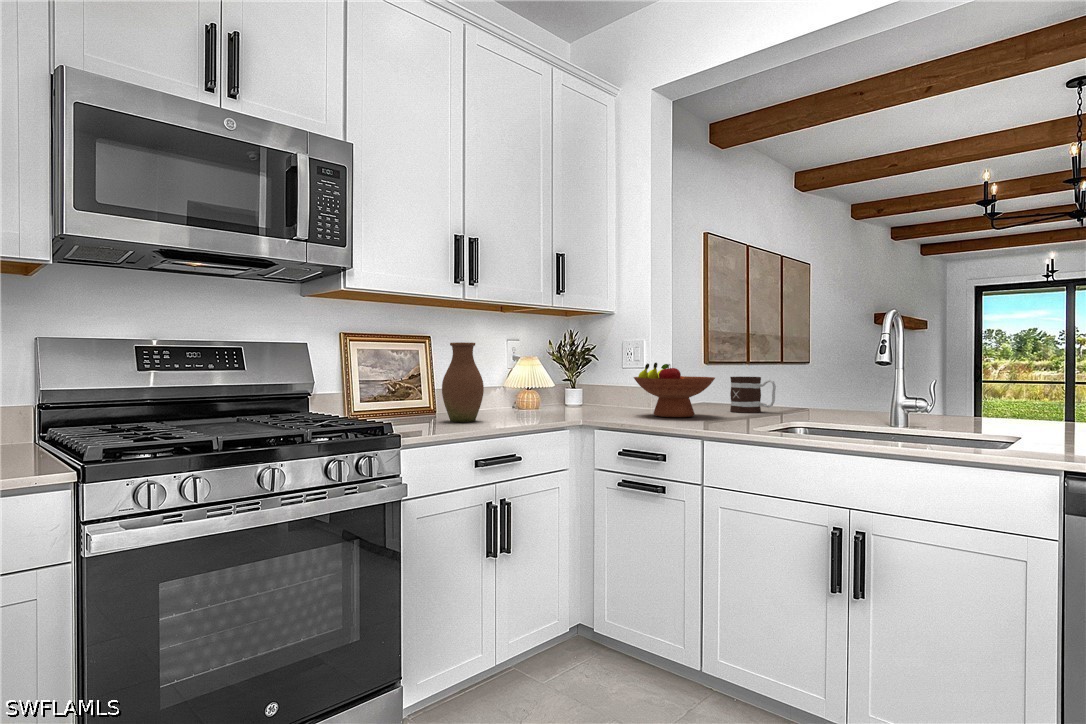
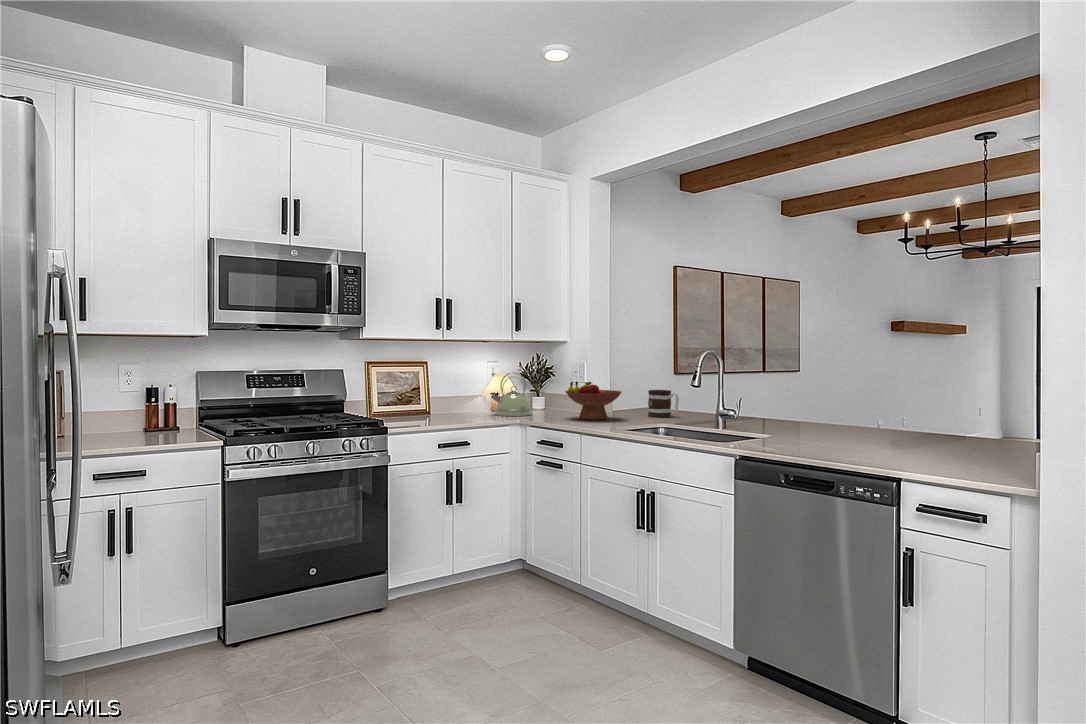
vase: present [442,342,484,422] -> none [428,368,456,420]
kettle: none [519,353,576,415] -> present [490,372,532,416]

